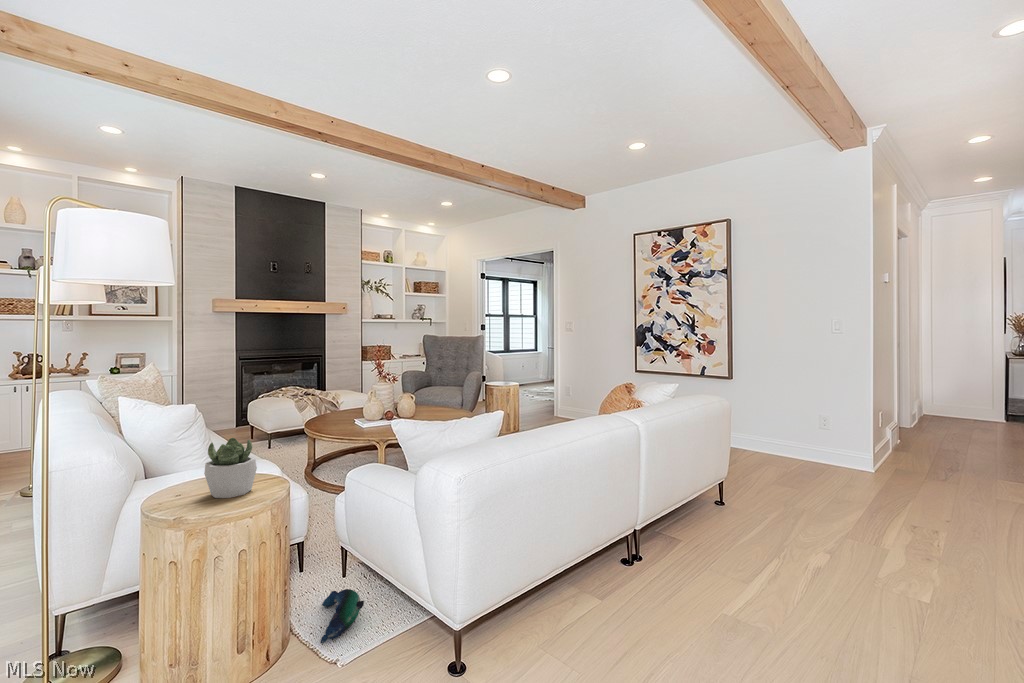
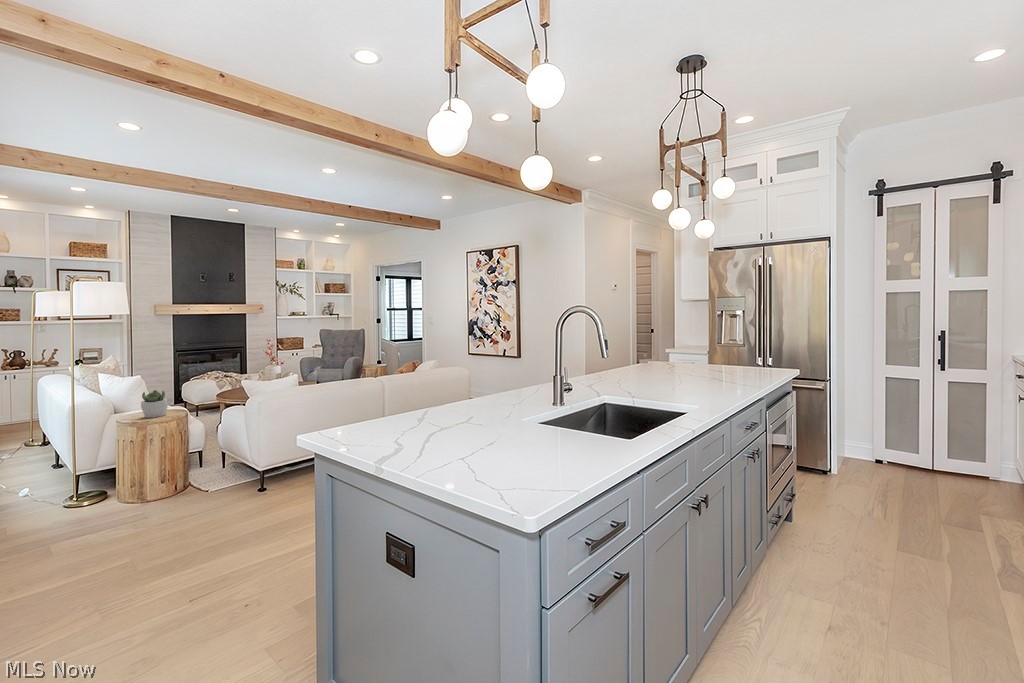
plush toy: present [320,589,364,643] -> none [204,466,229,486]

